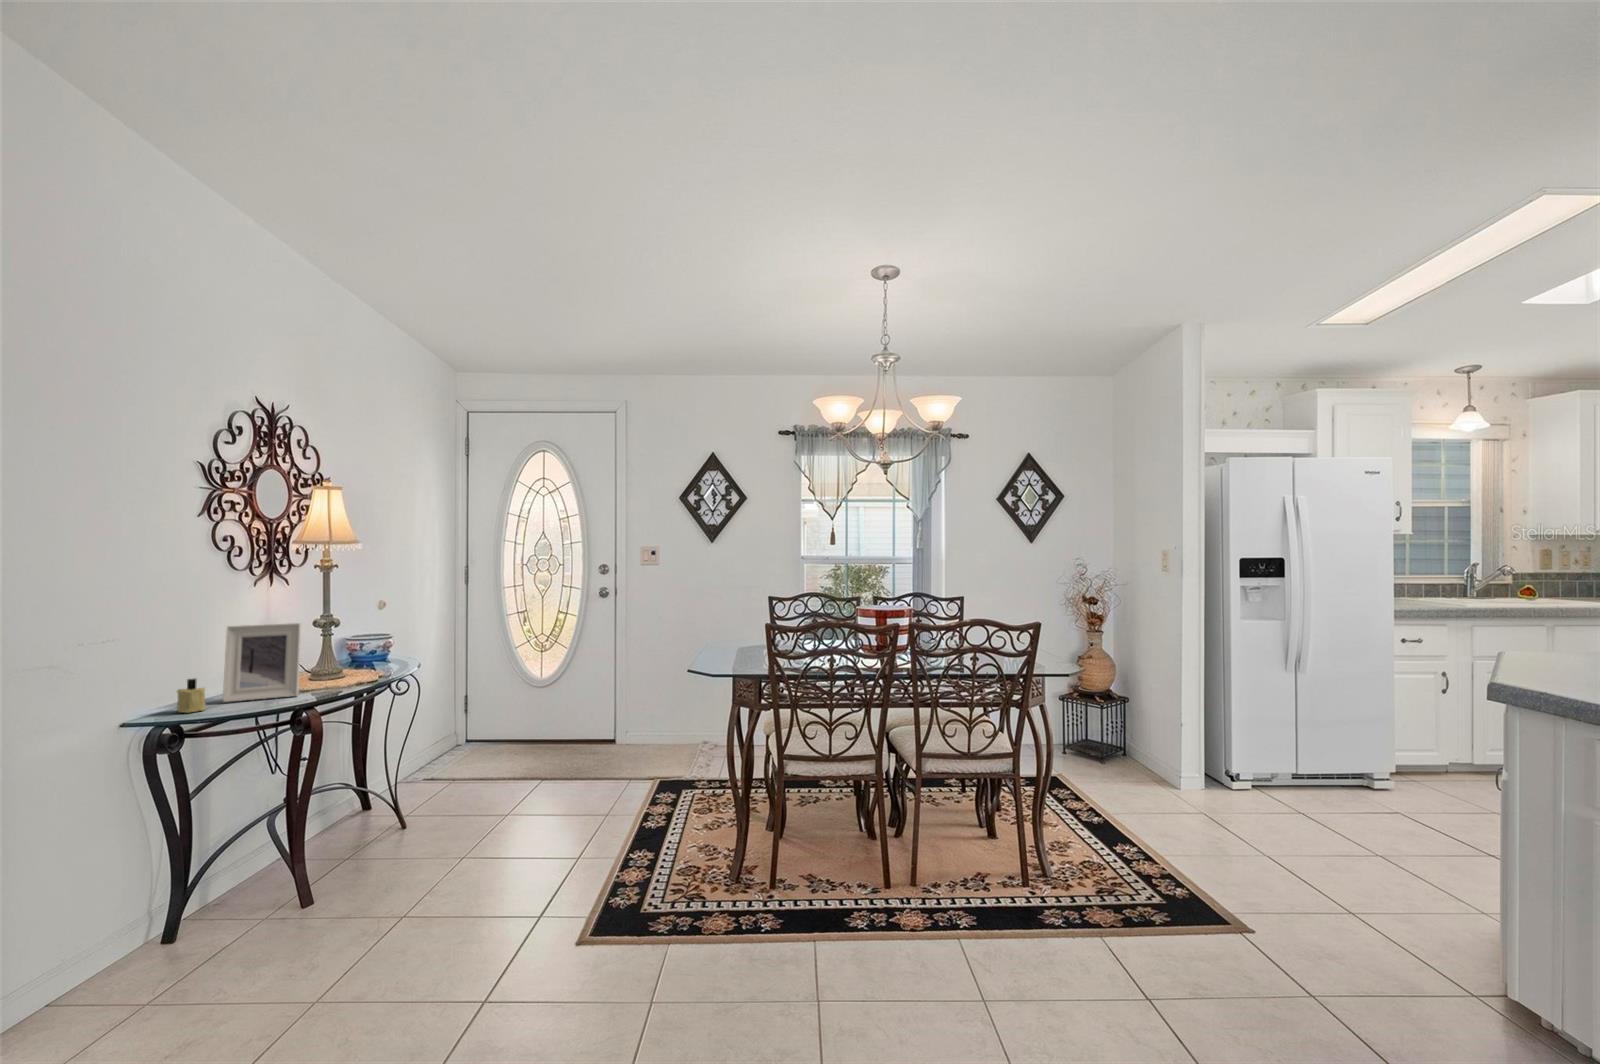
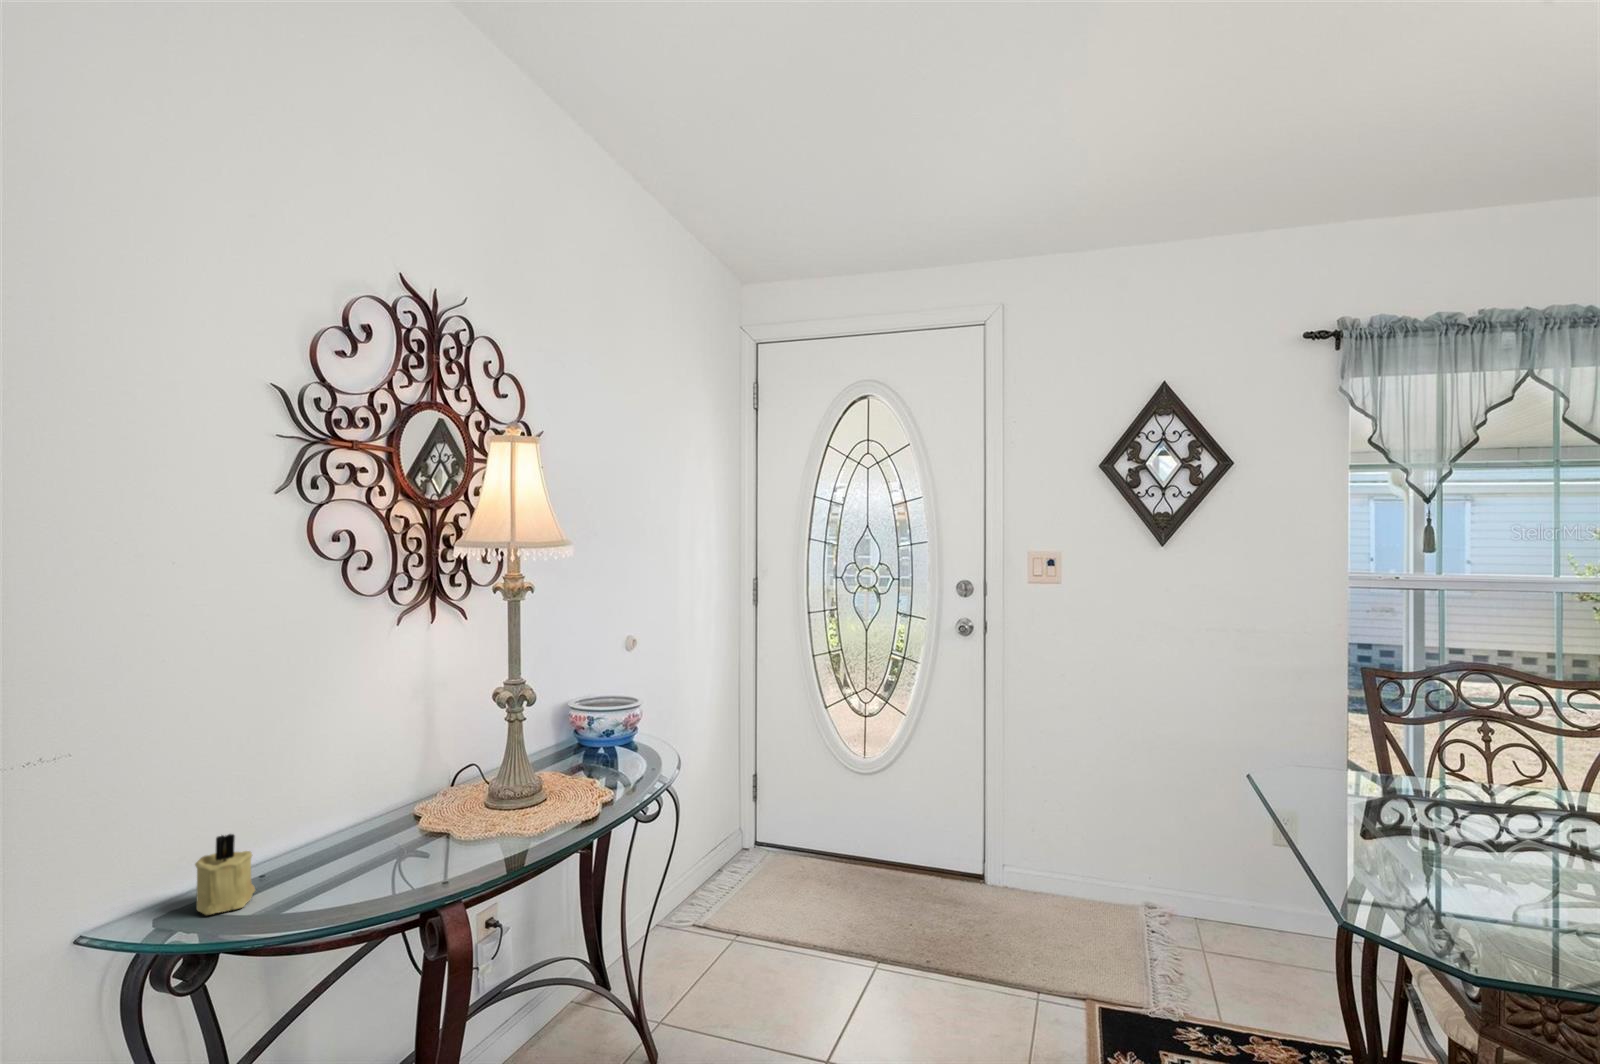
picture frame: present [223,623,301,702] -> none [297,714,443,876]

